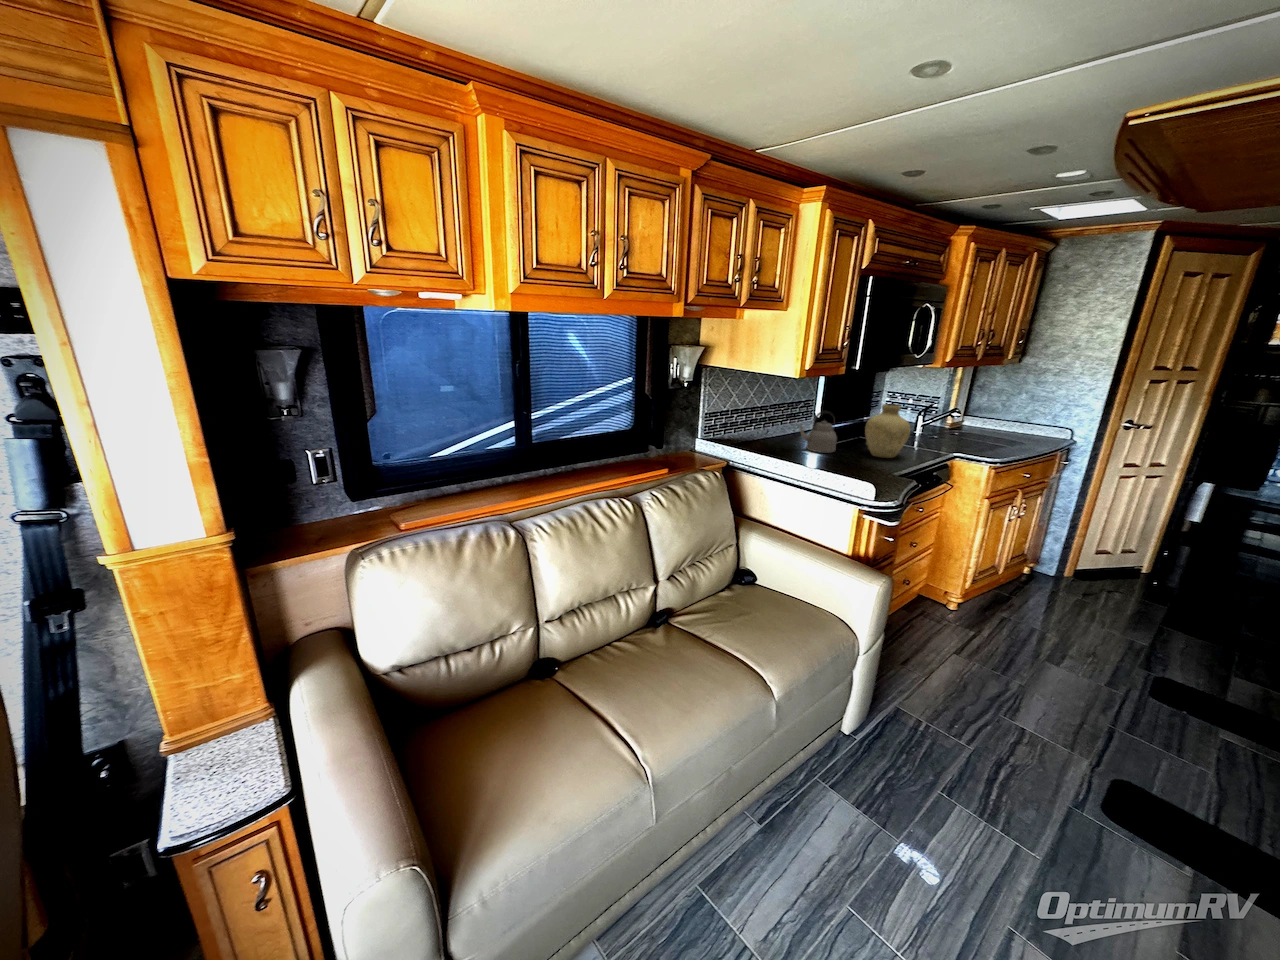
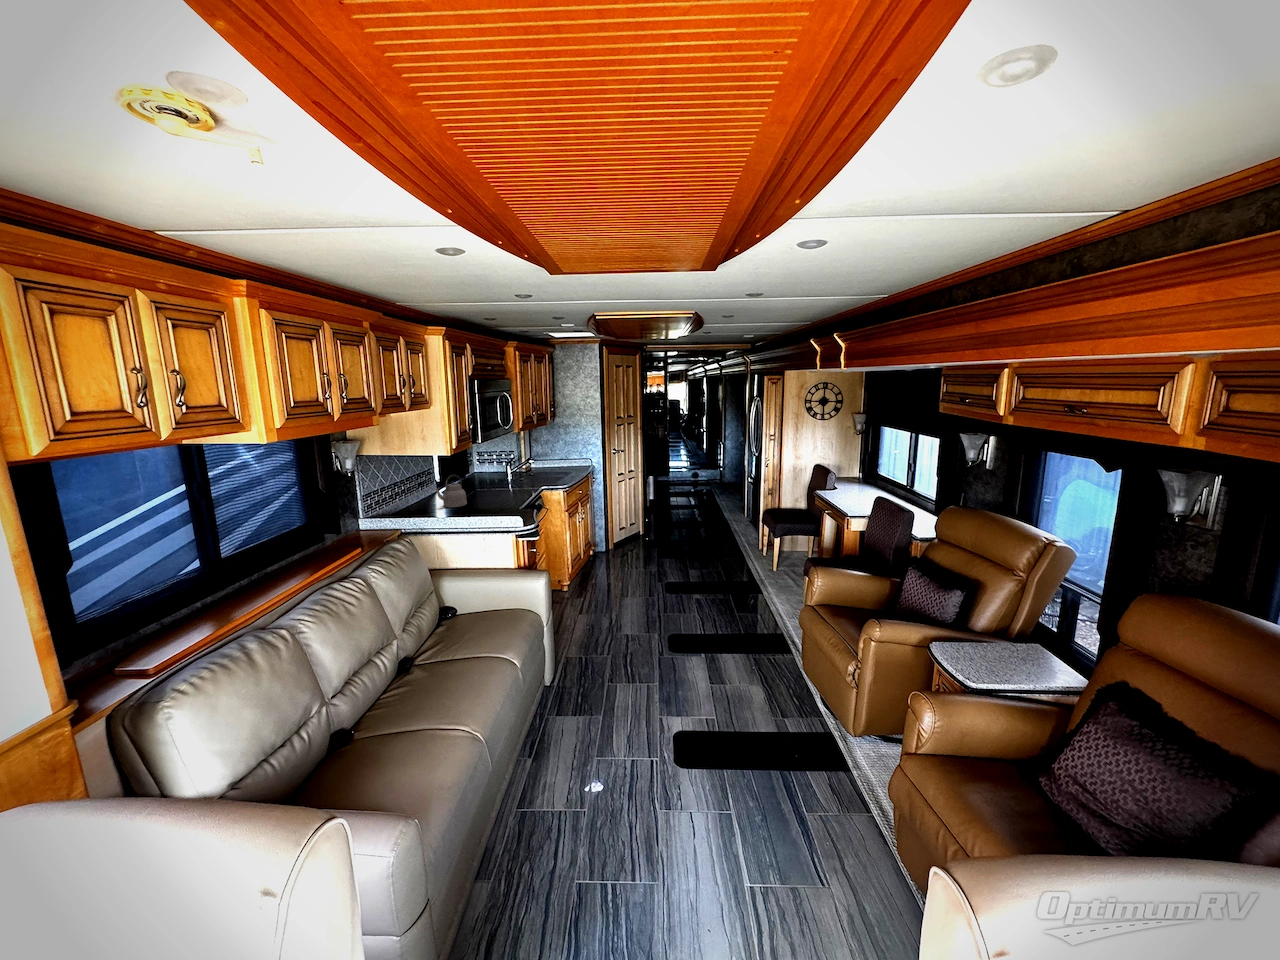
vase: present [865,404,910,458] -> none [484,462,514,501]

